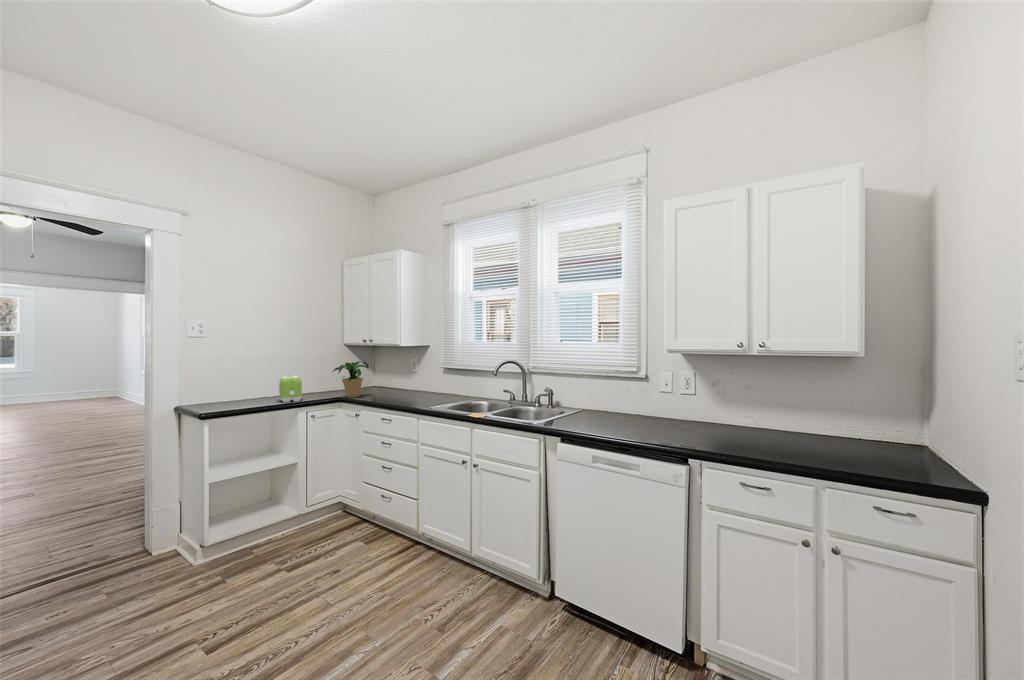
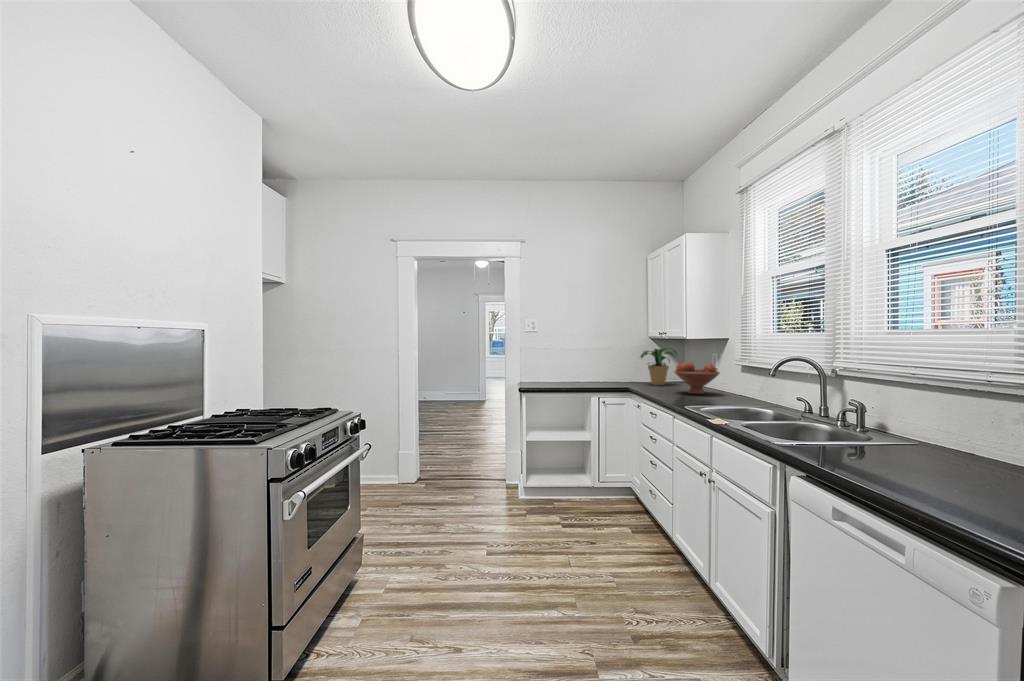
fruit bowl: none [382,372,421,400] -> present [675,362,719,394]
toaster: present [279,376,302,402] -> none [595,358,616,382]

